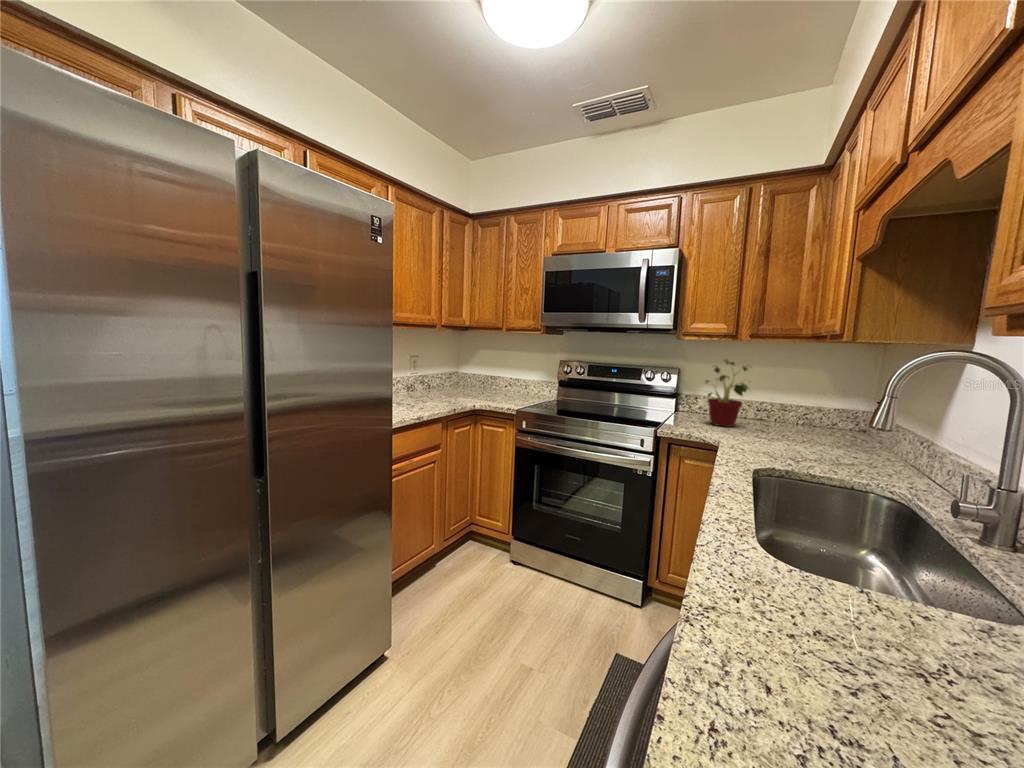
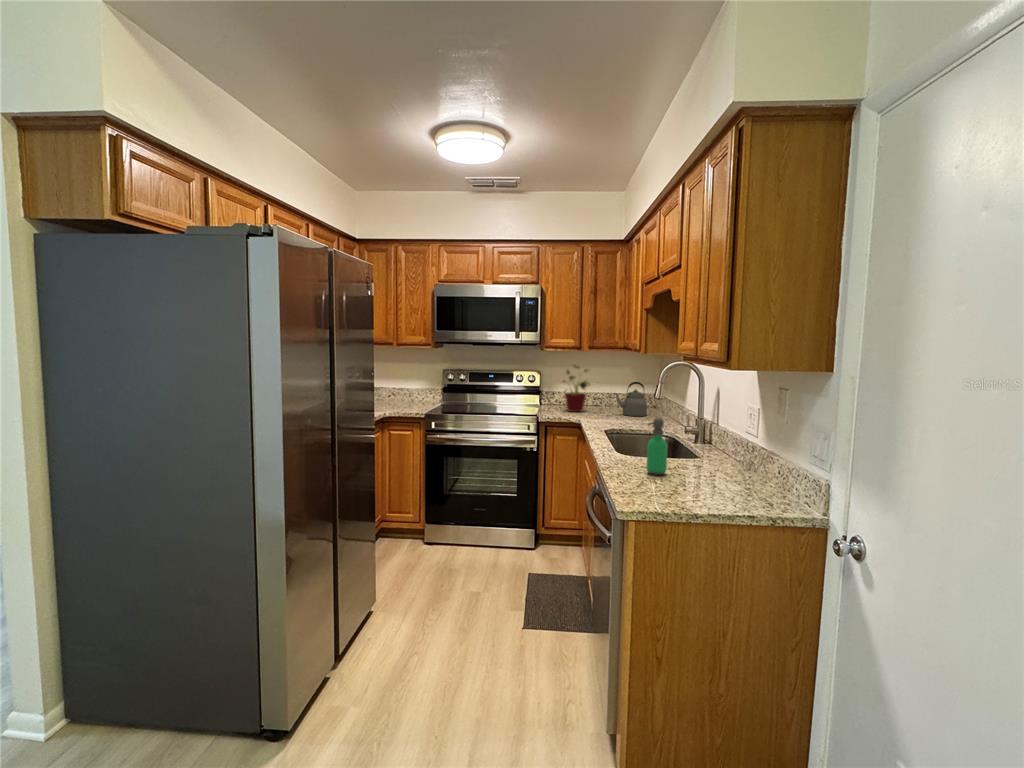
kettle: none [786,389,851,445] -> present [613,382,647,416]
soap dispenser: none [819,498,912,694] -> present [647,418,667,475]

